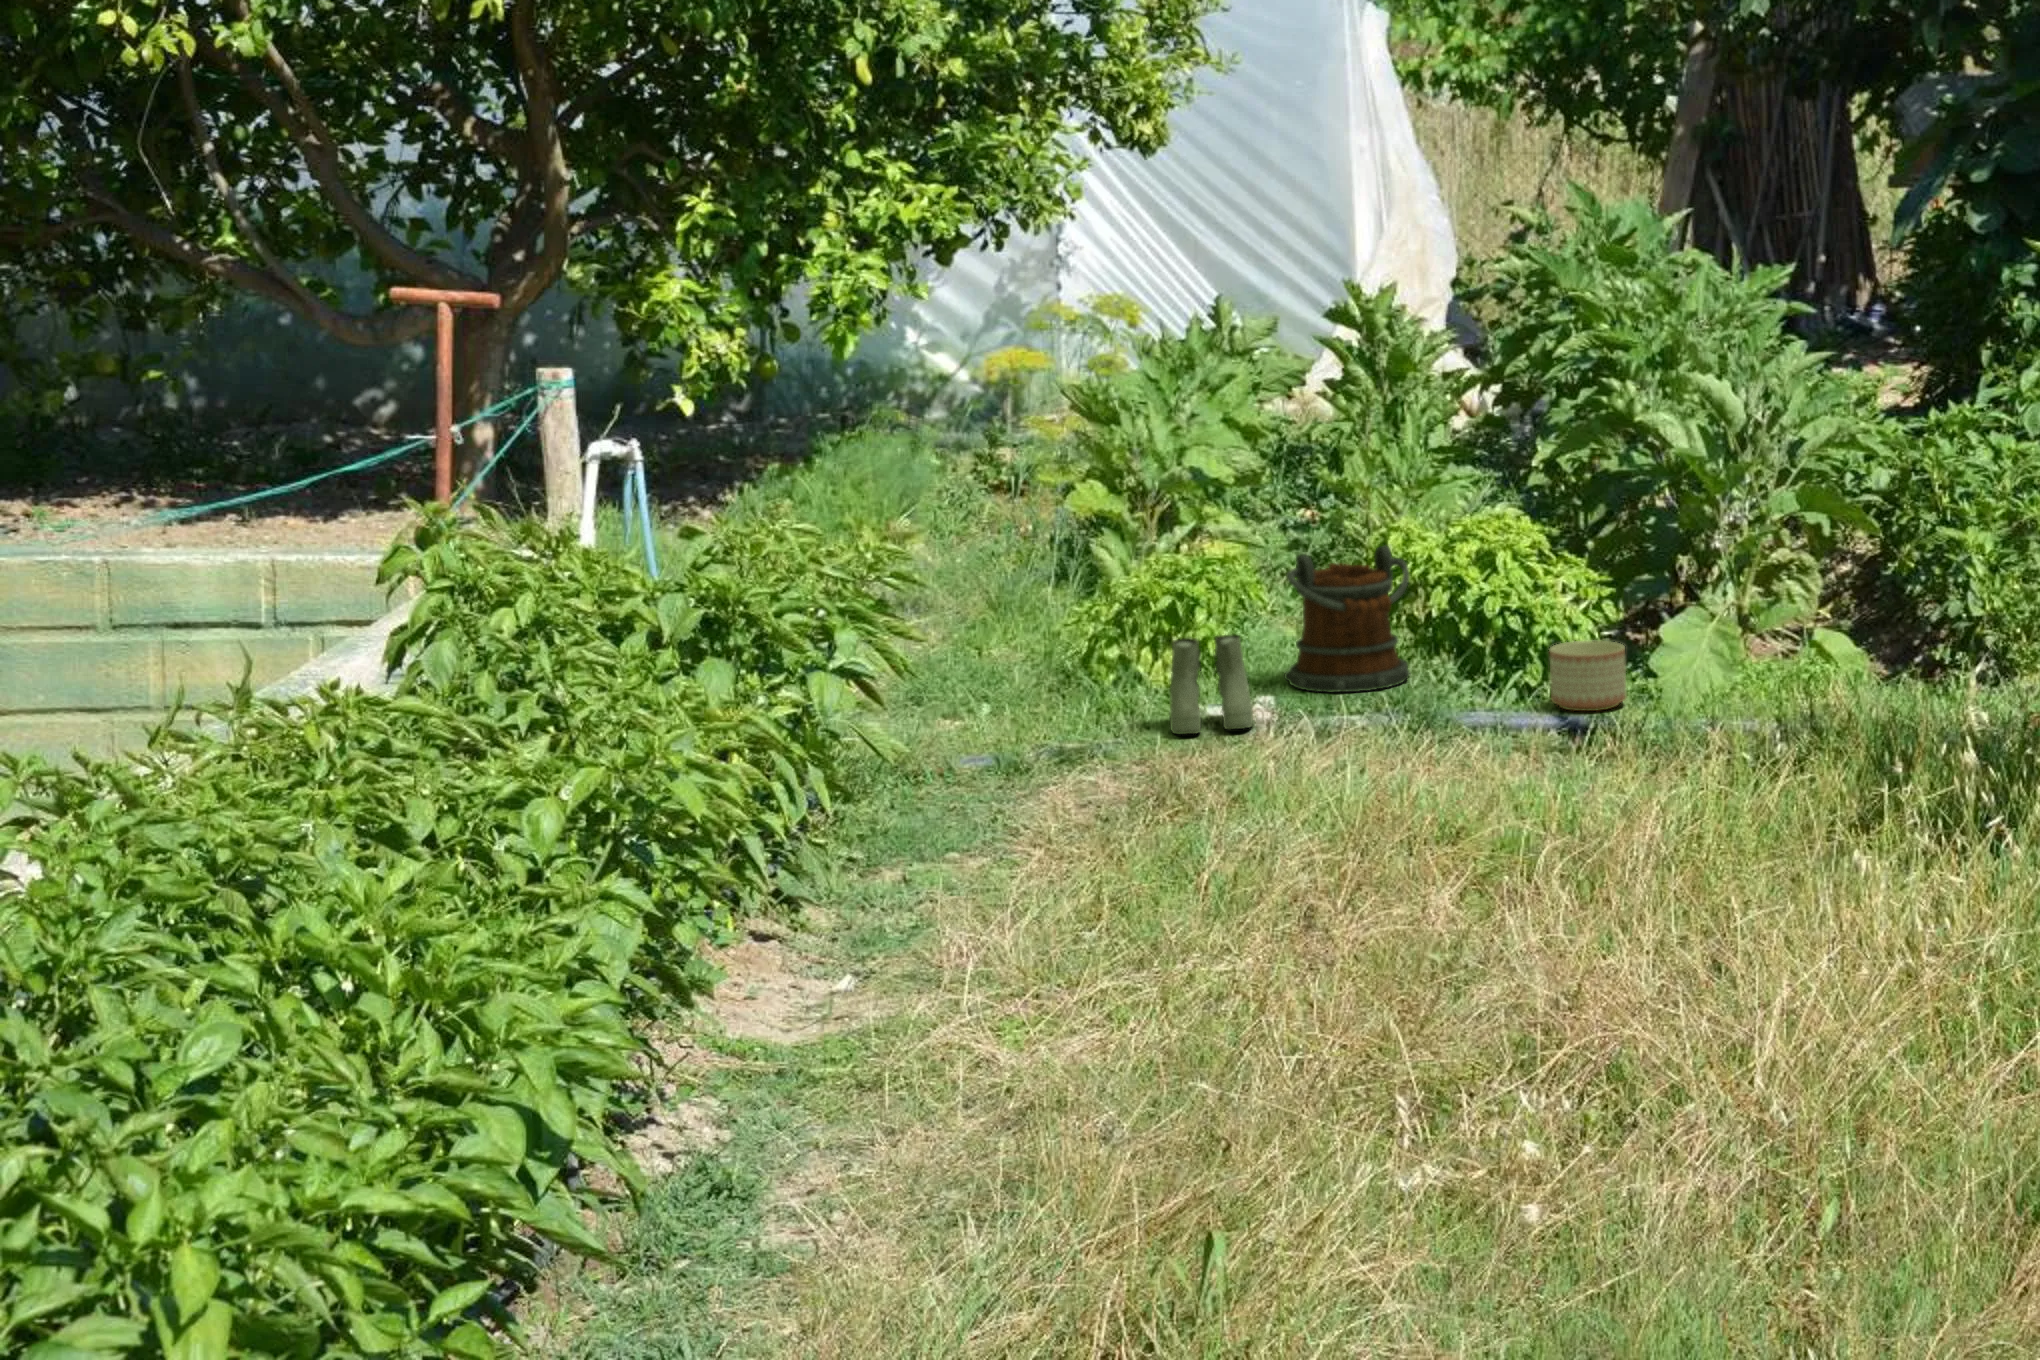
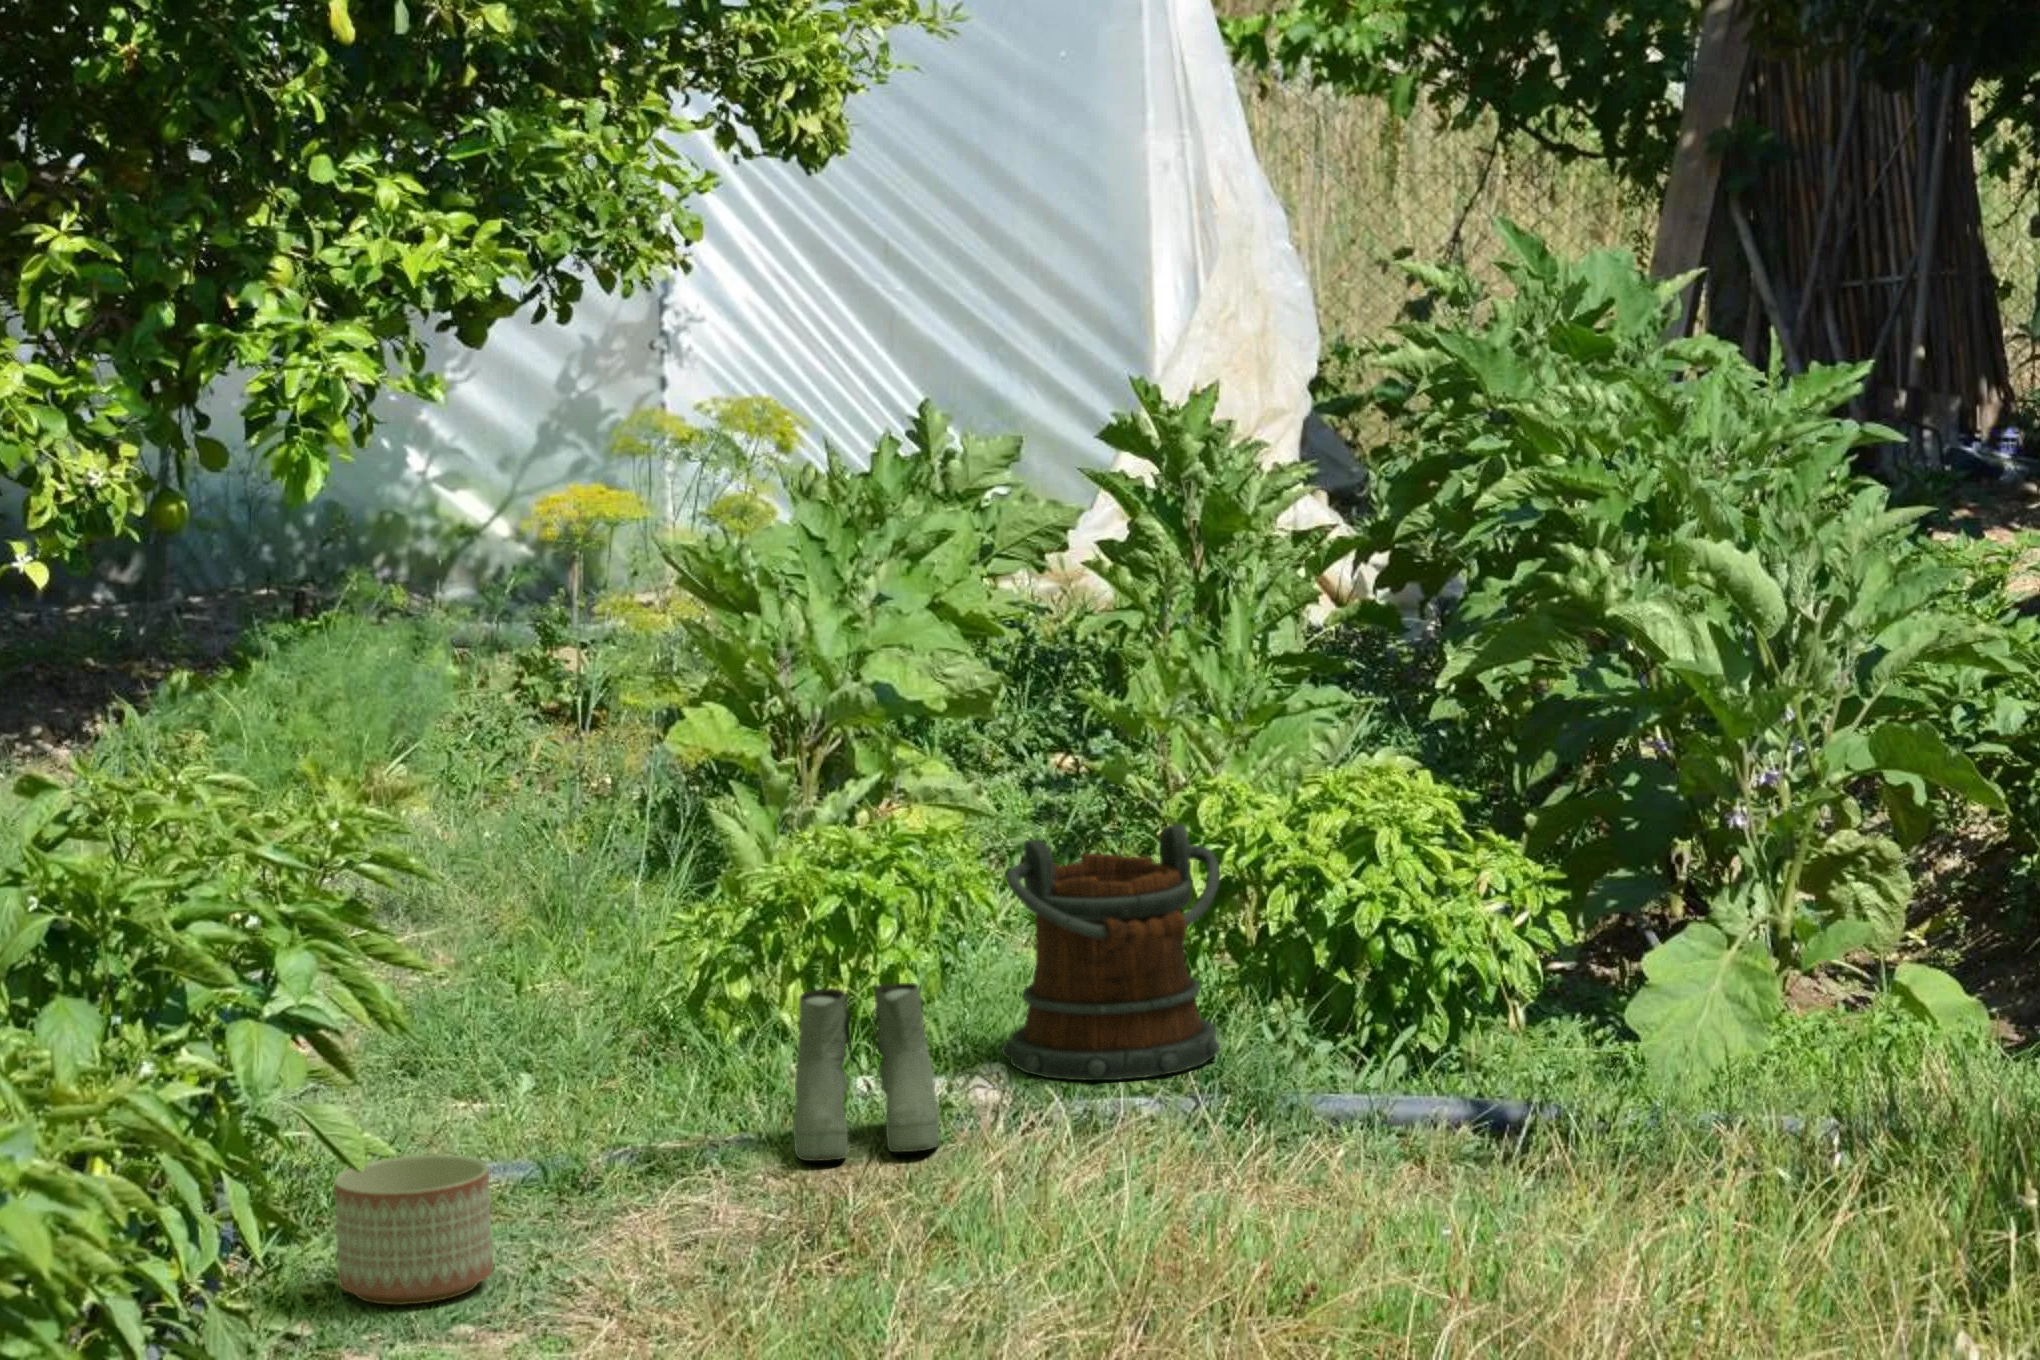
planter: present [1550,641,1626,711] -> present [334,1155,493,1305]

